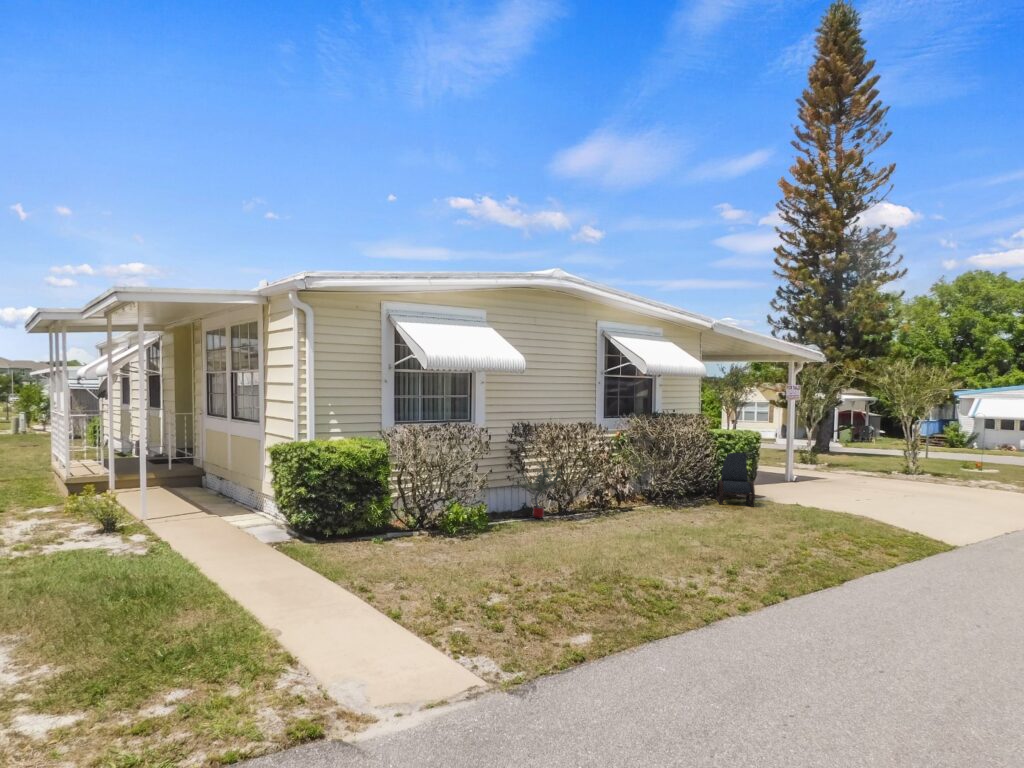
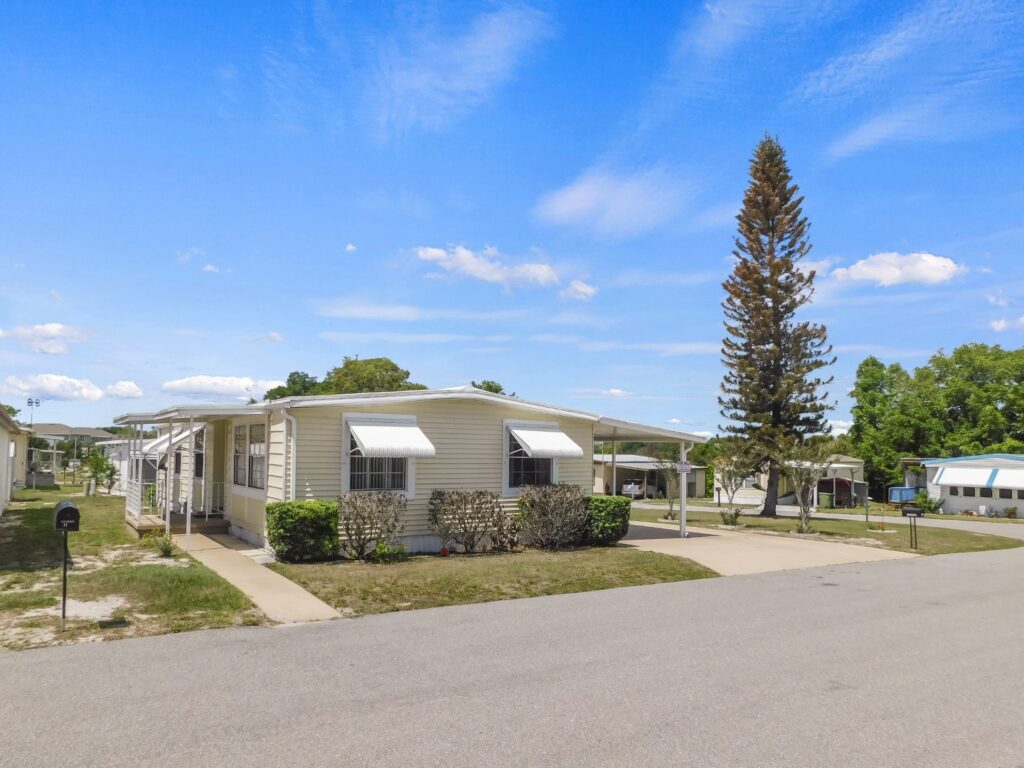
lounge chair: present [716,452,755,507] -> none [590,513,617,553]

